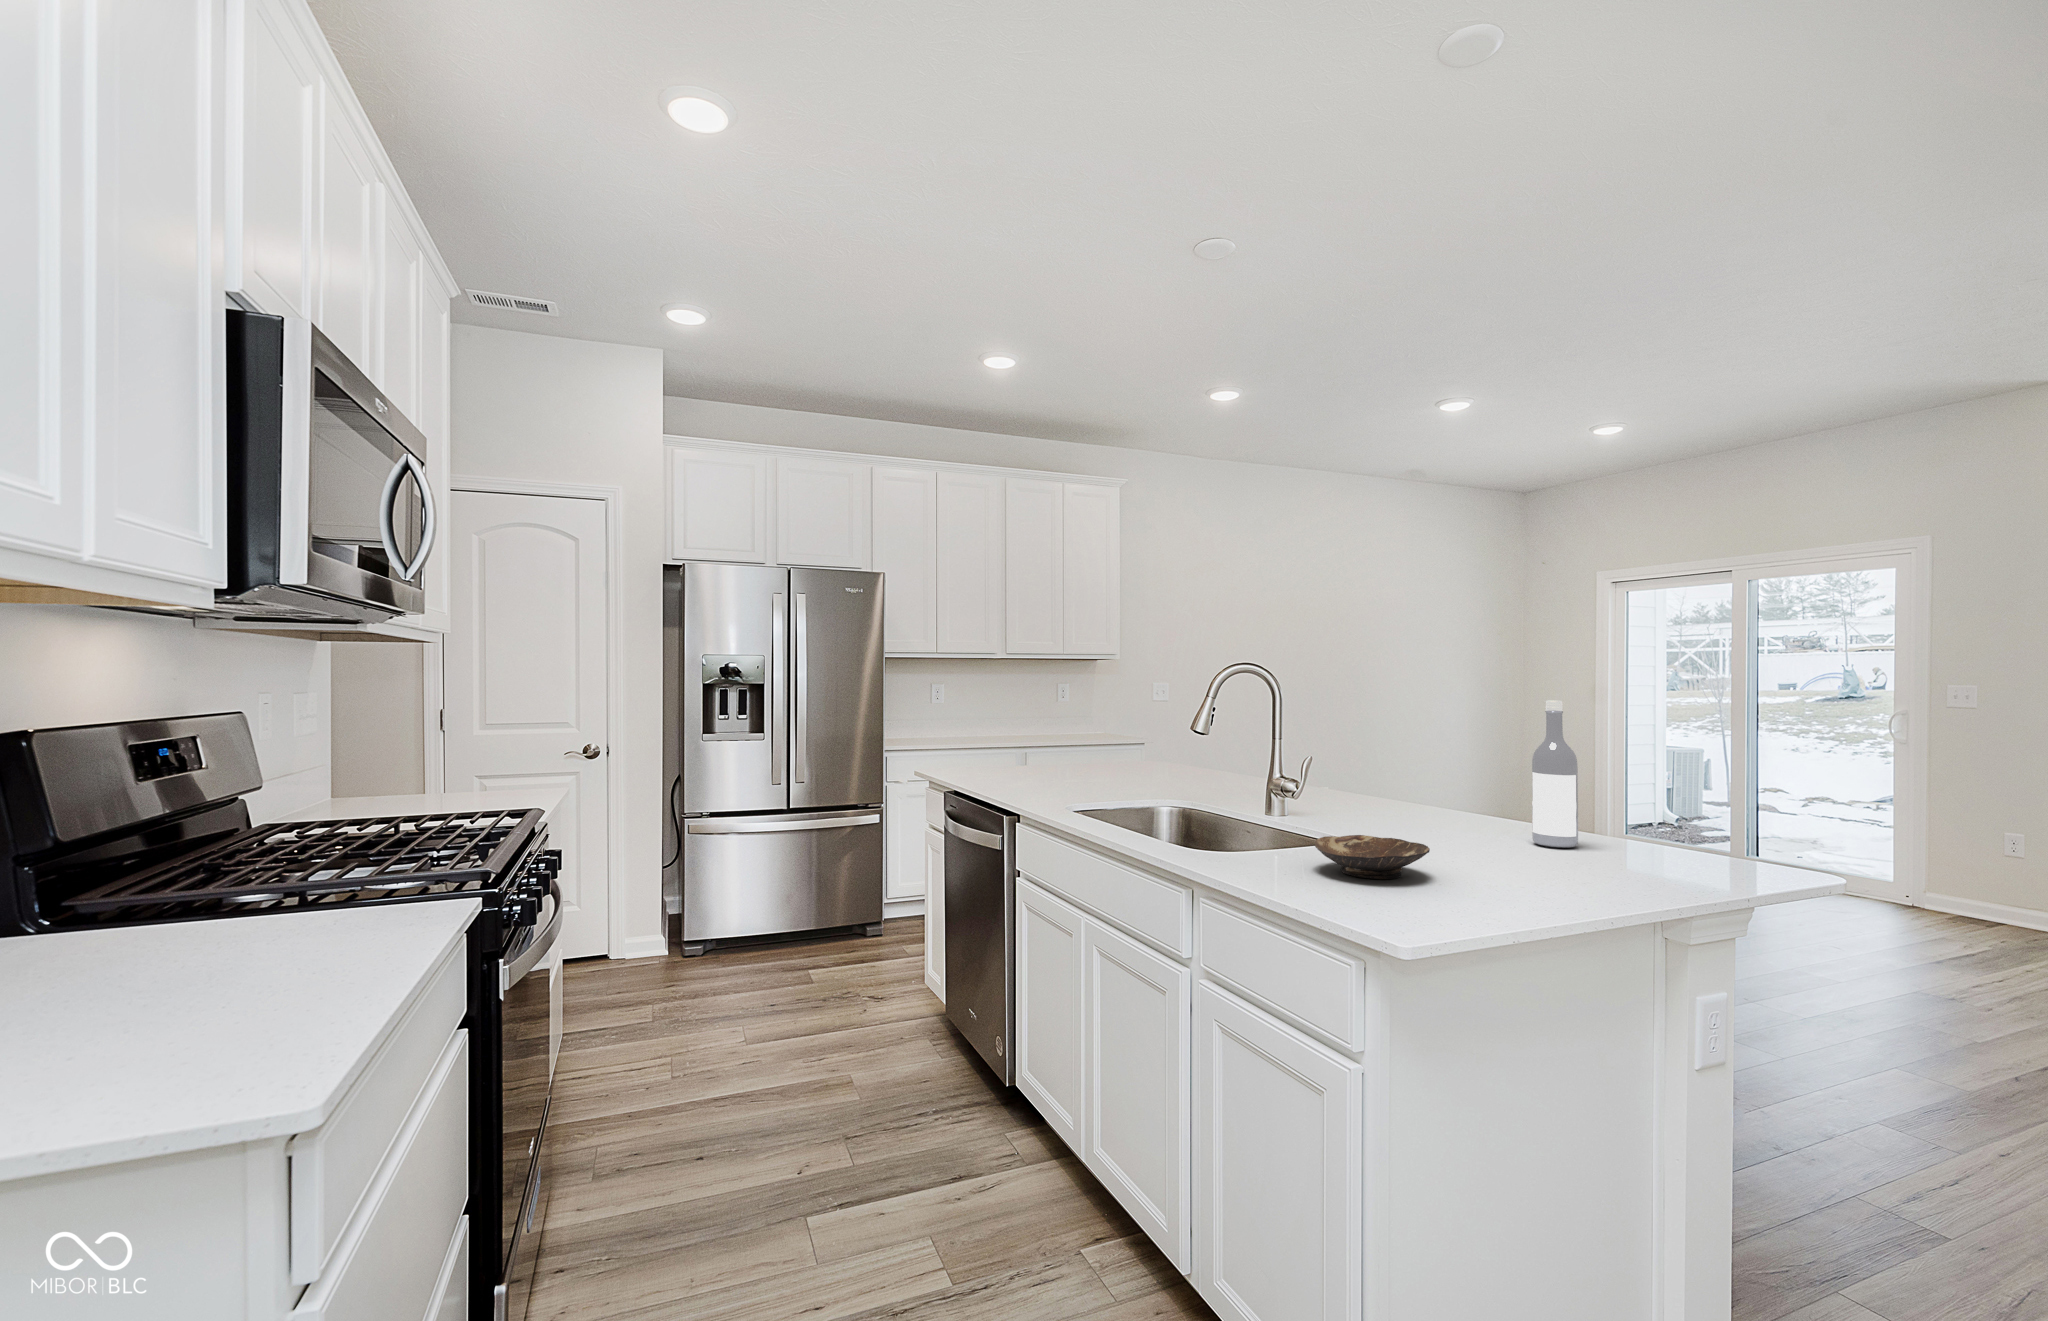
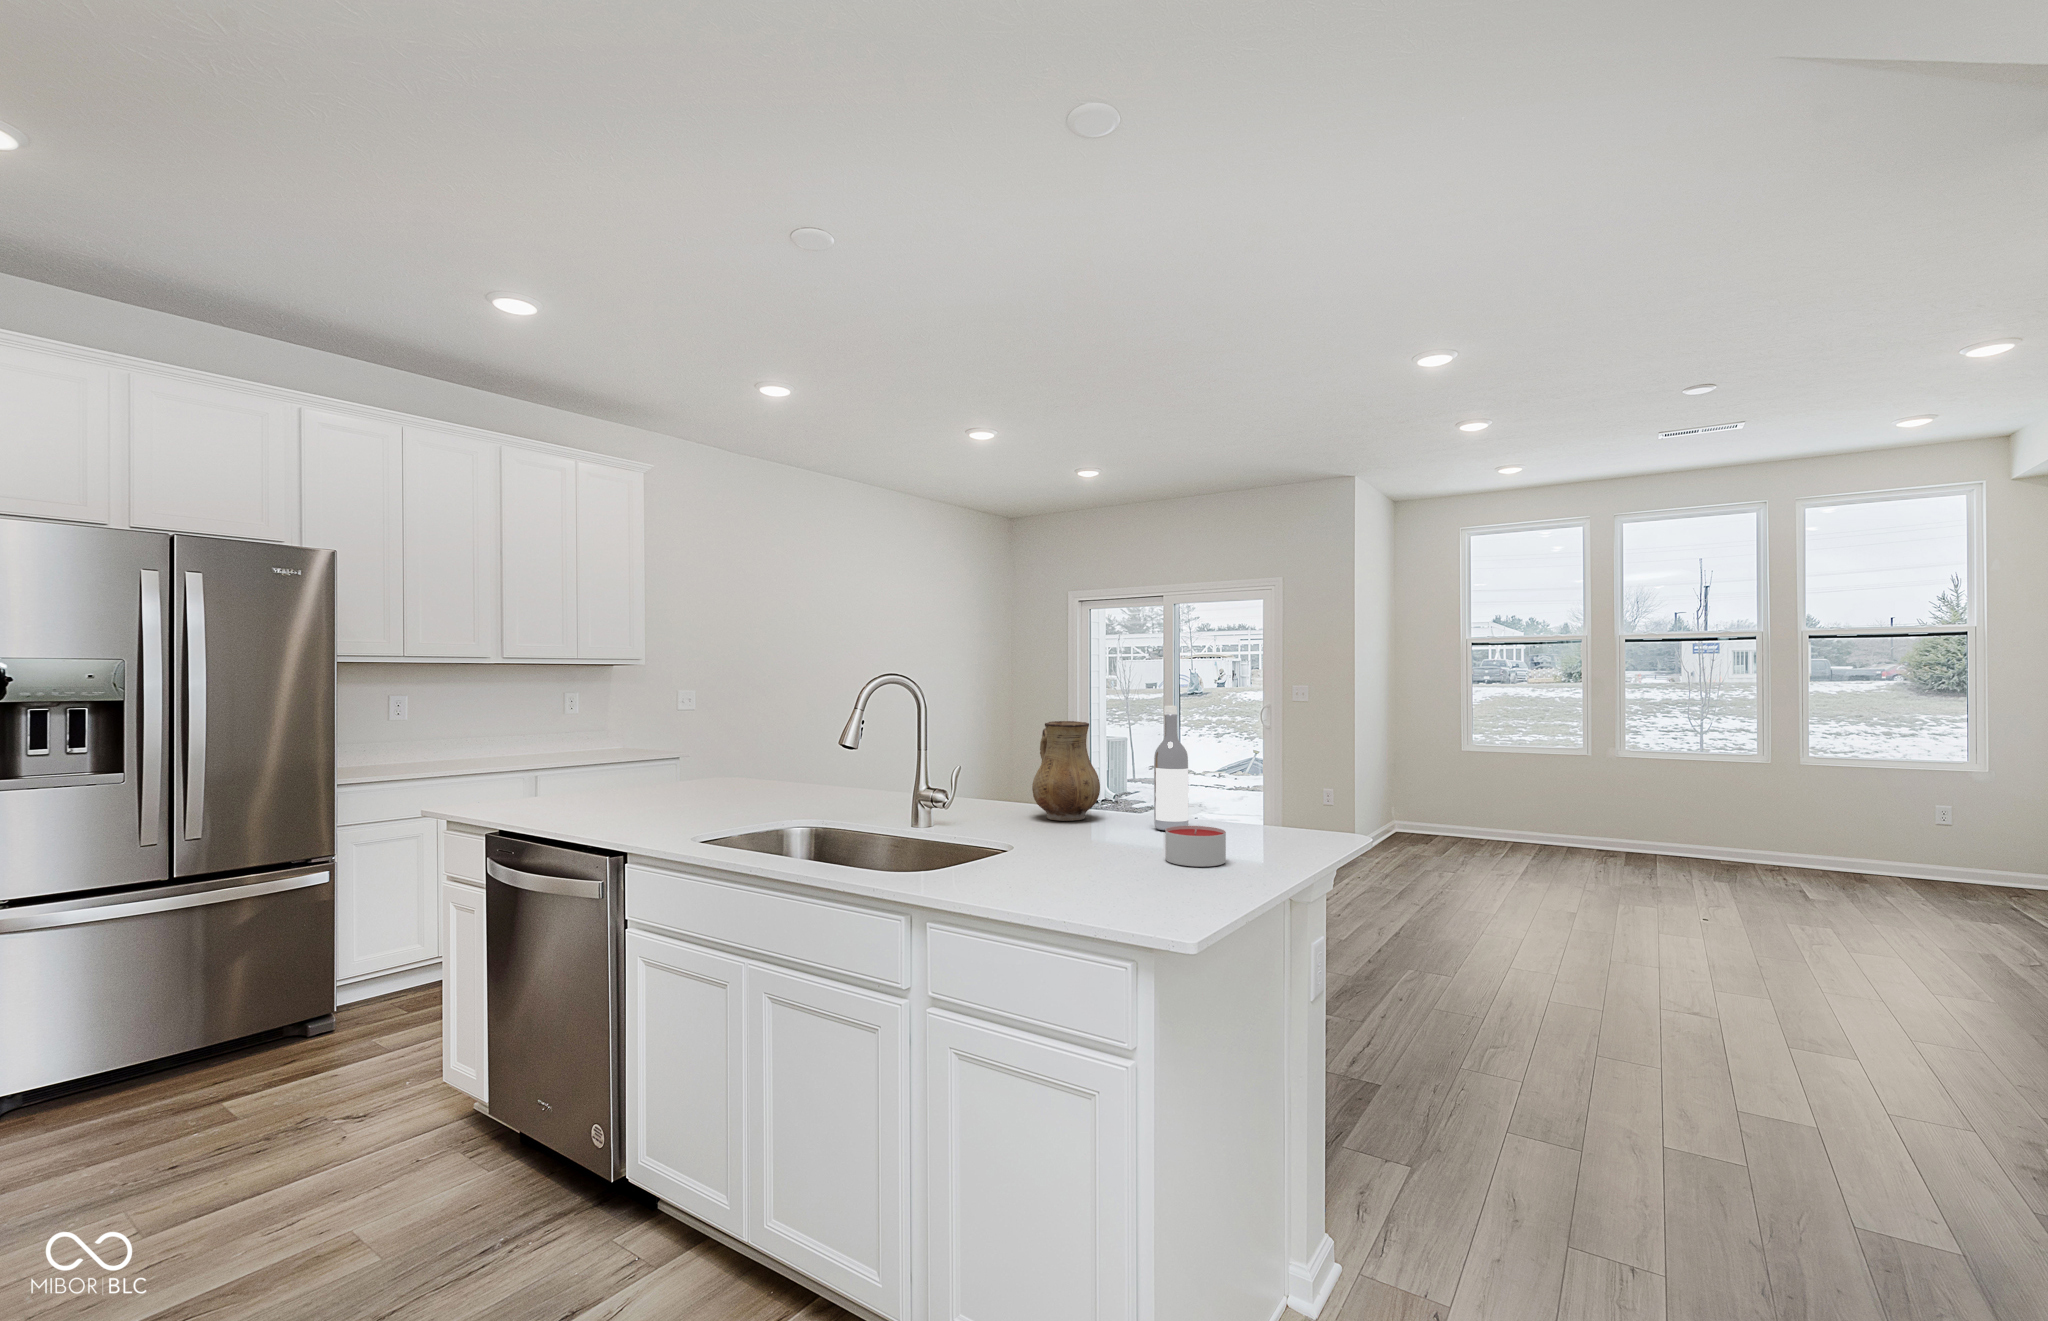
ceramic pitcher: none [1398,716,1480,826] -> present [1032,721,1100,821]
bowl: present [1315,835,1430,879] -> none [1027,838,1129,878]
candle: none [1494,837,1573,886] -> present [1165,826,1226,867]

